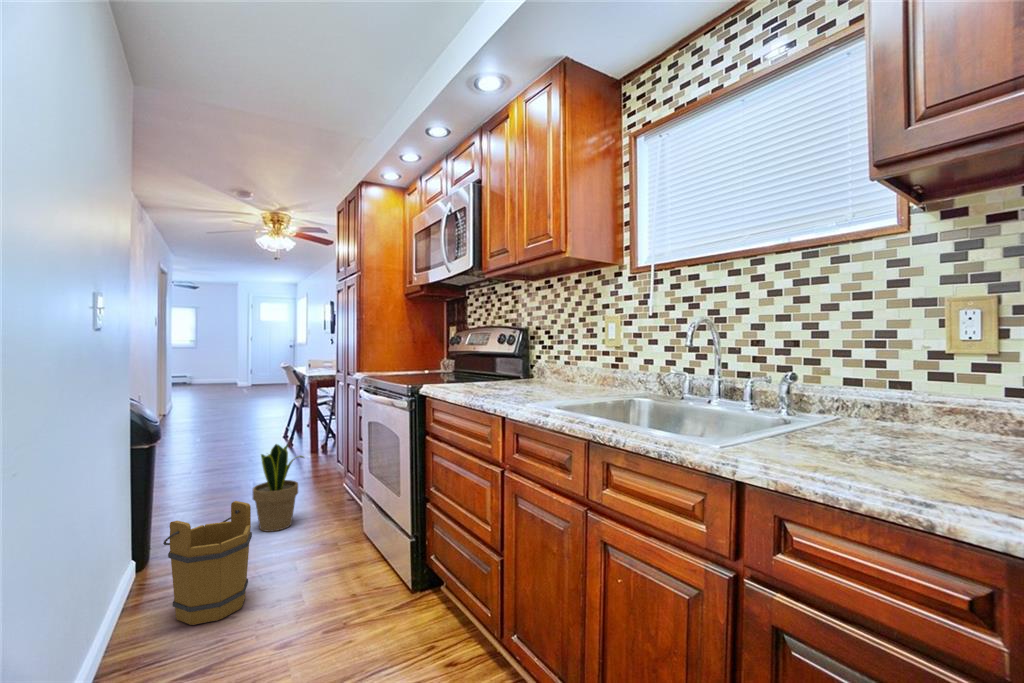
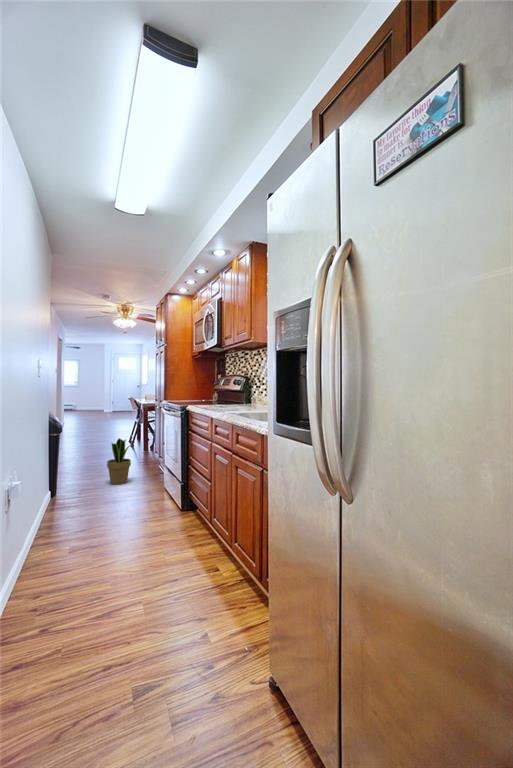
bucket: present [163,501,252,625] -> none [65,462,105,516]

